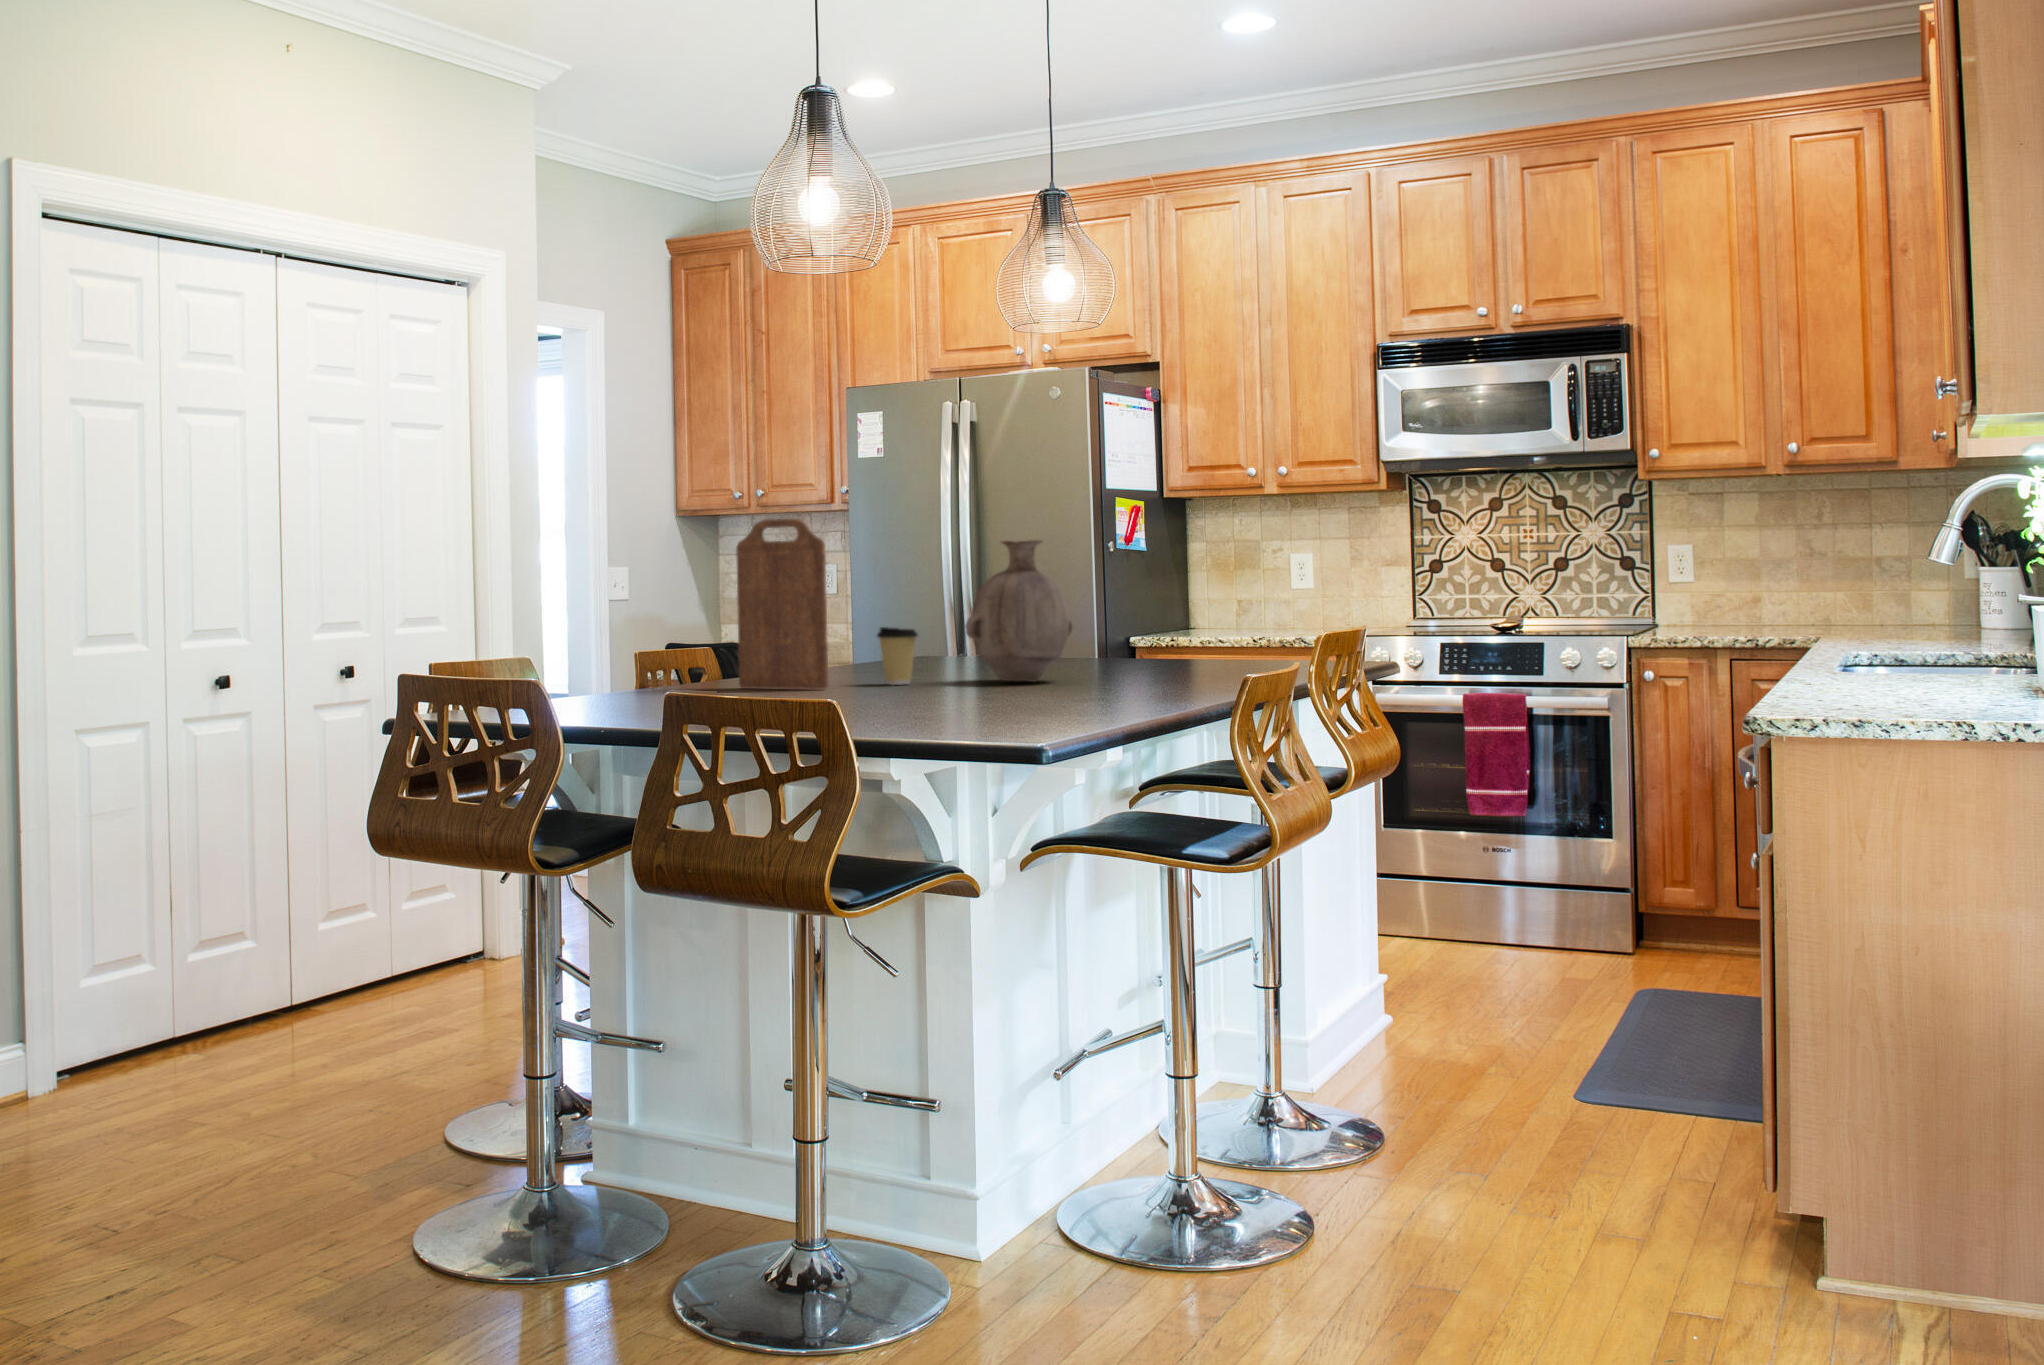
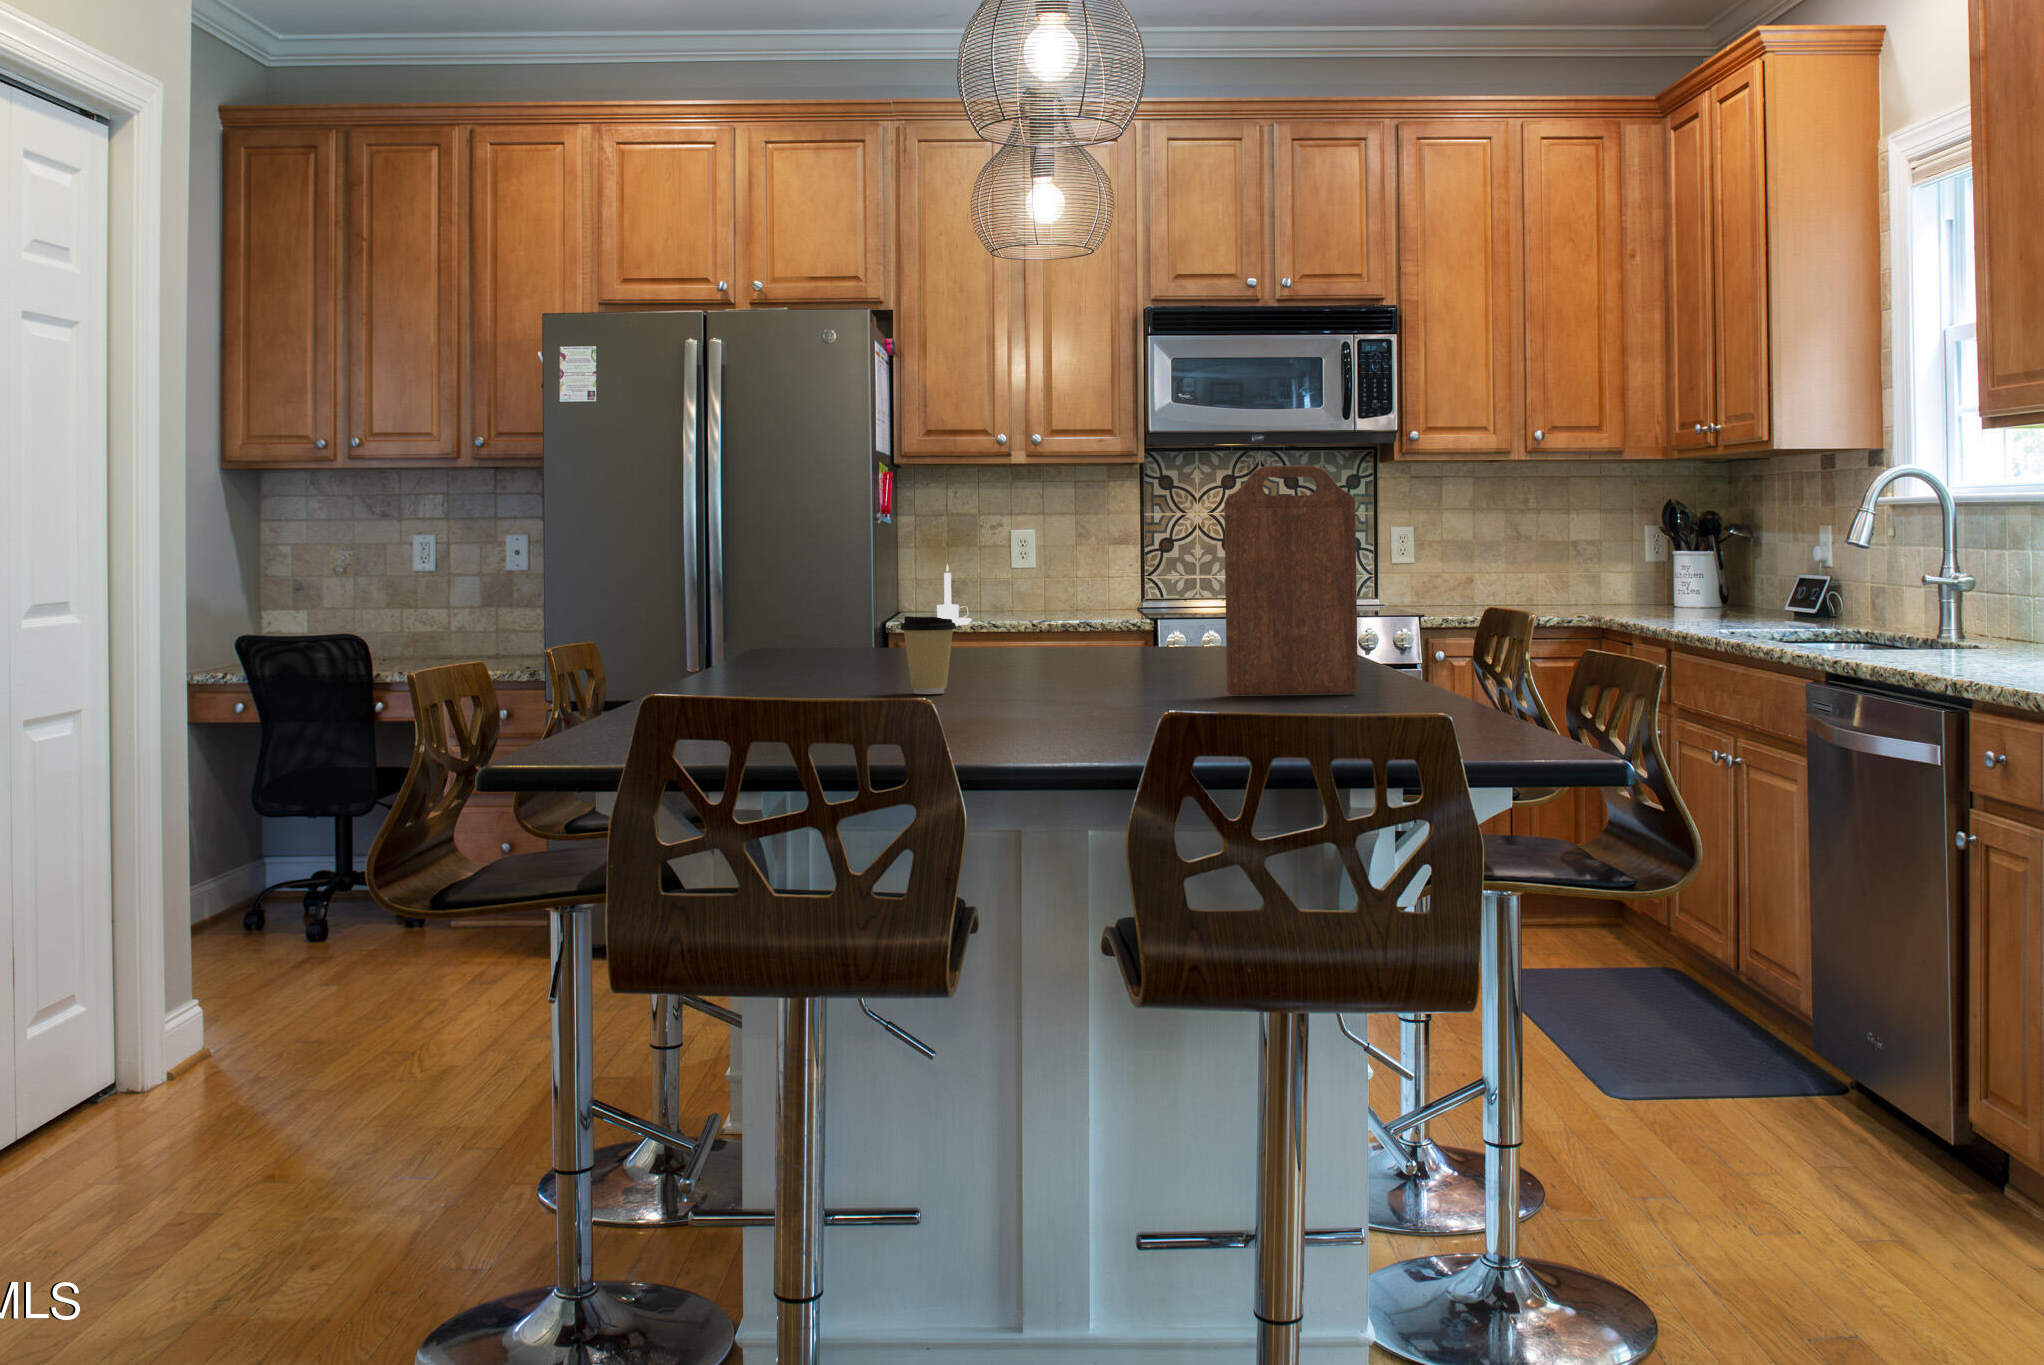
cutting board: present [736,519,828,689] -> present [1224,465,1358,695]
vase: present [965,540,1072,682] -> none [999,503,1127,684]
candle holder: none [1215,582,1257,636] -> present [937,564,972,625]

